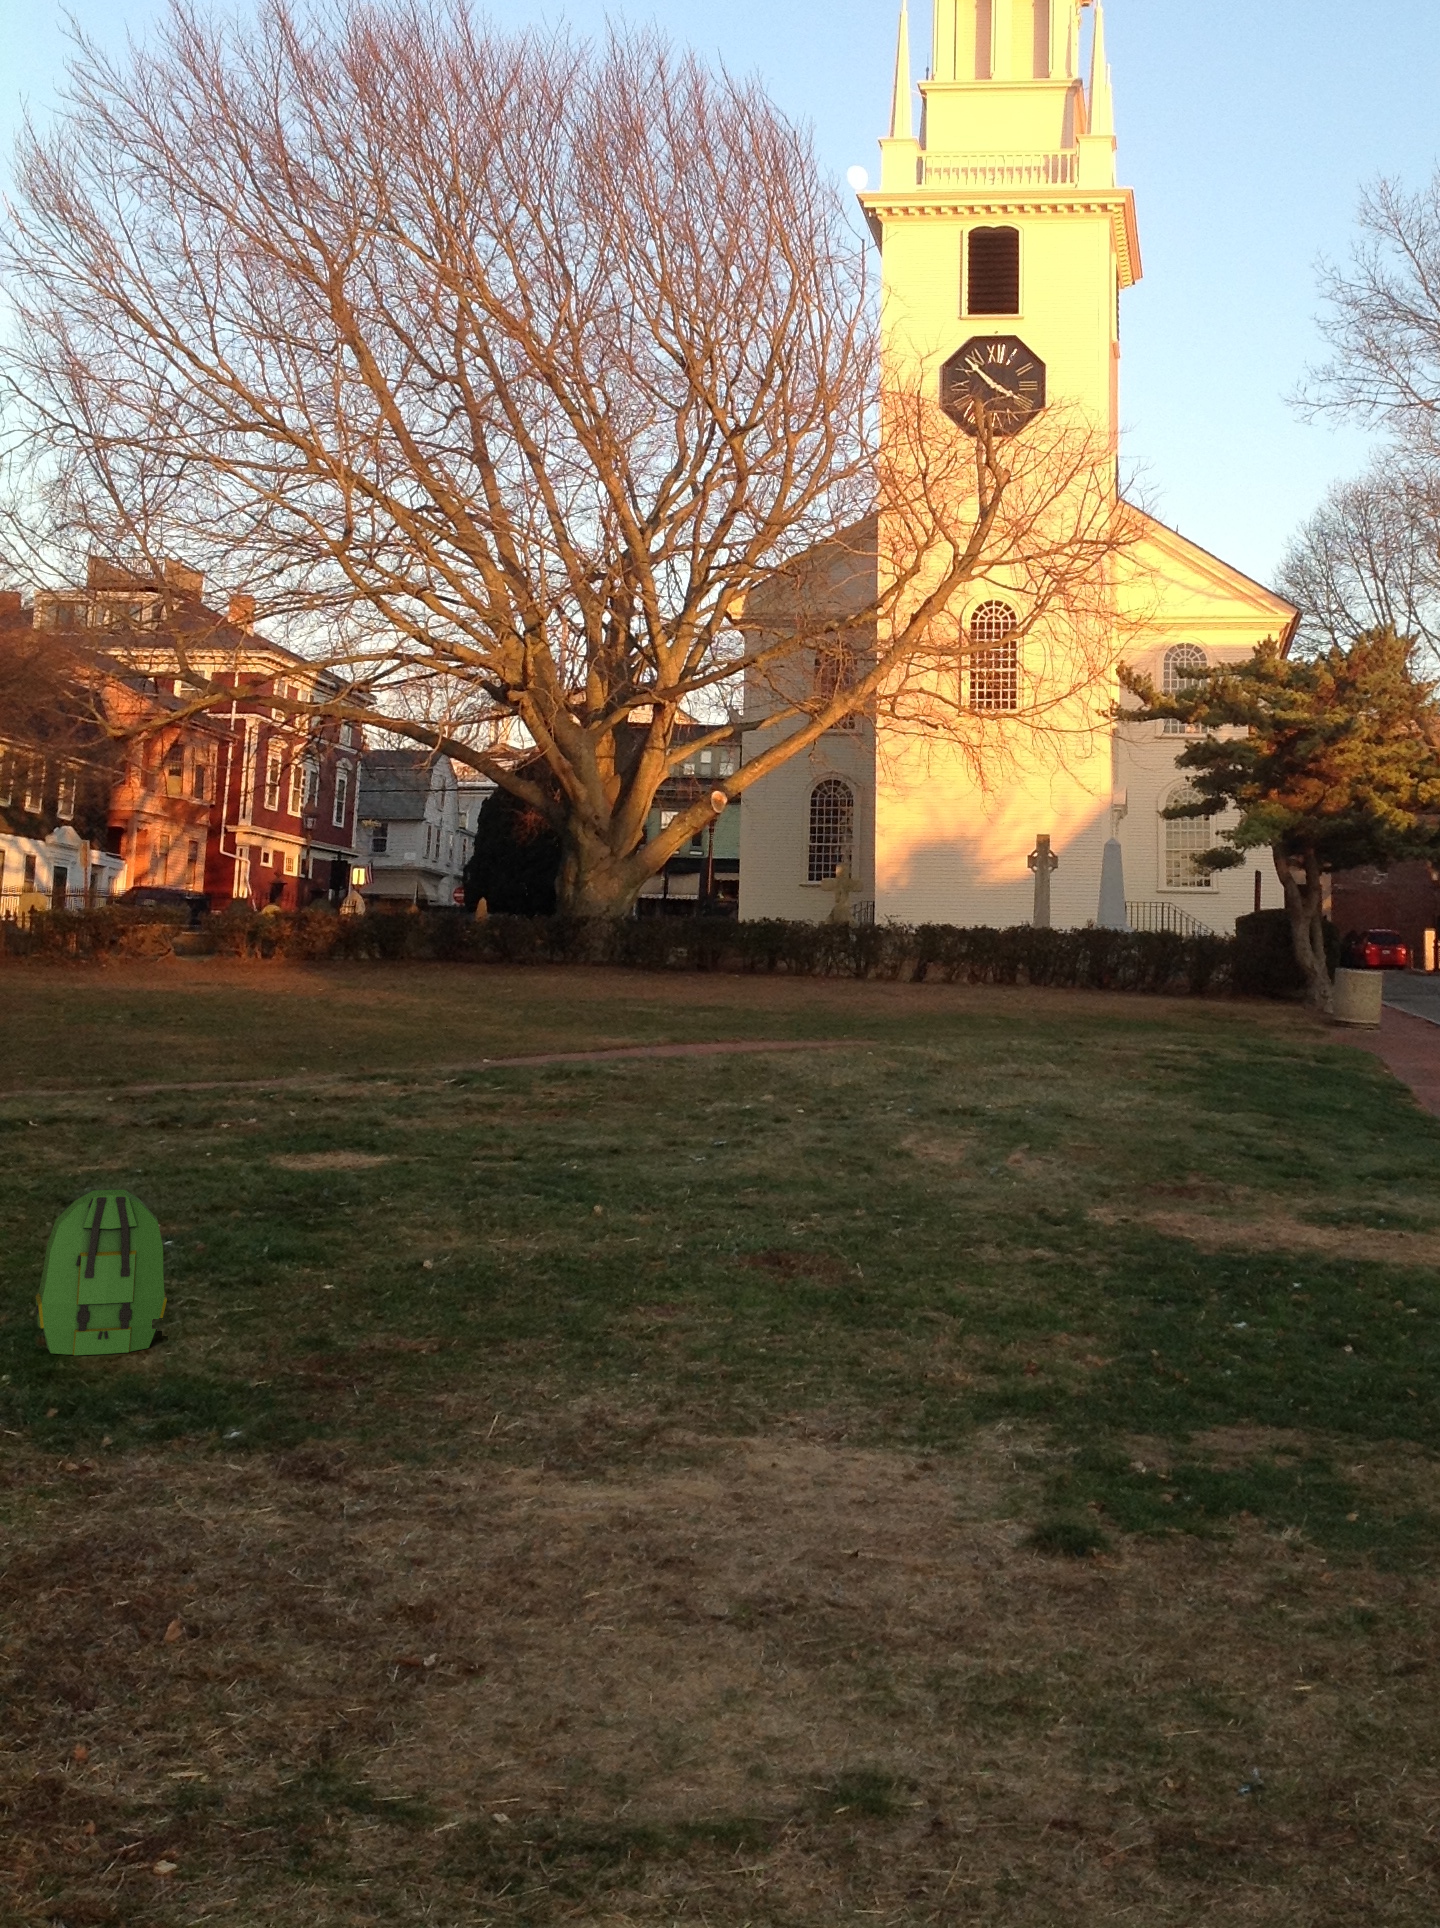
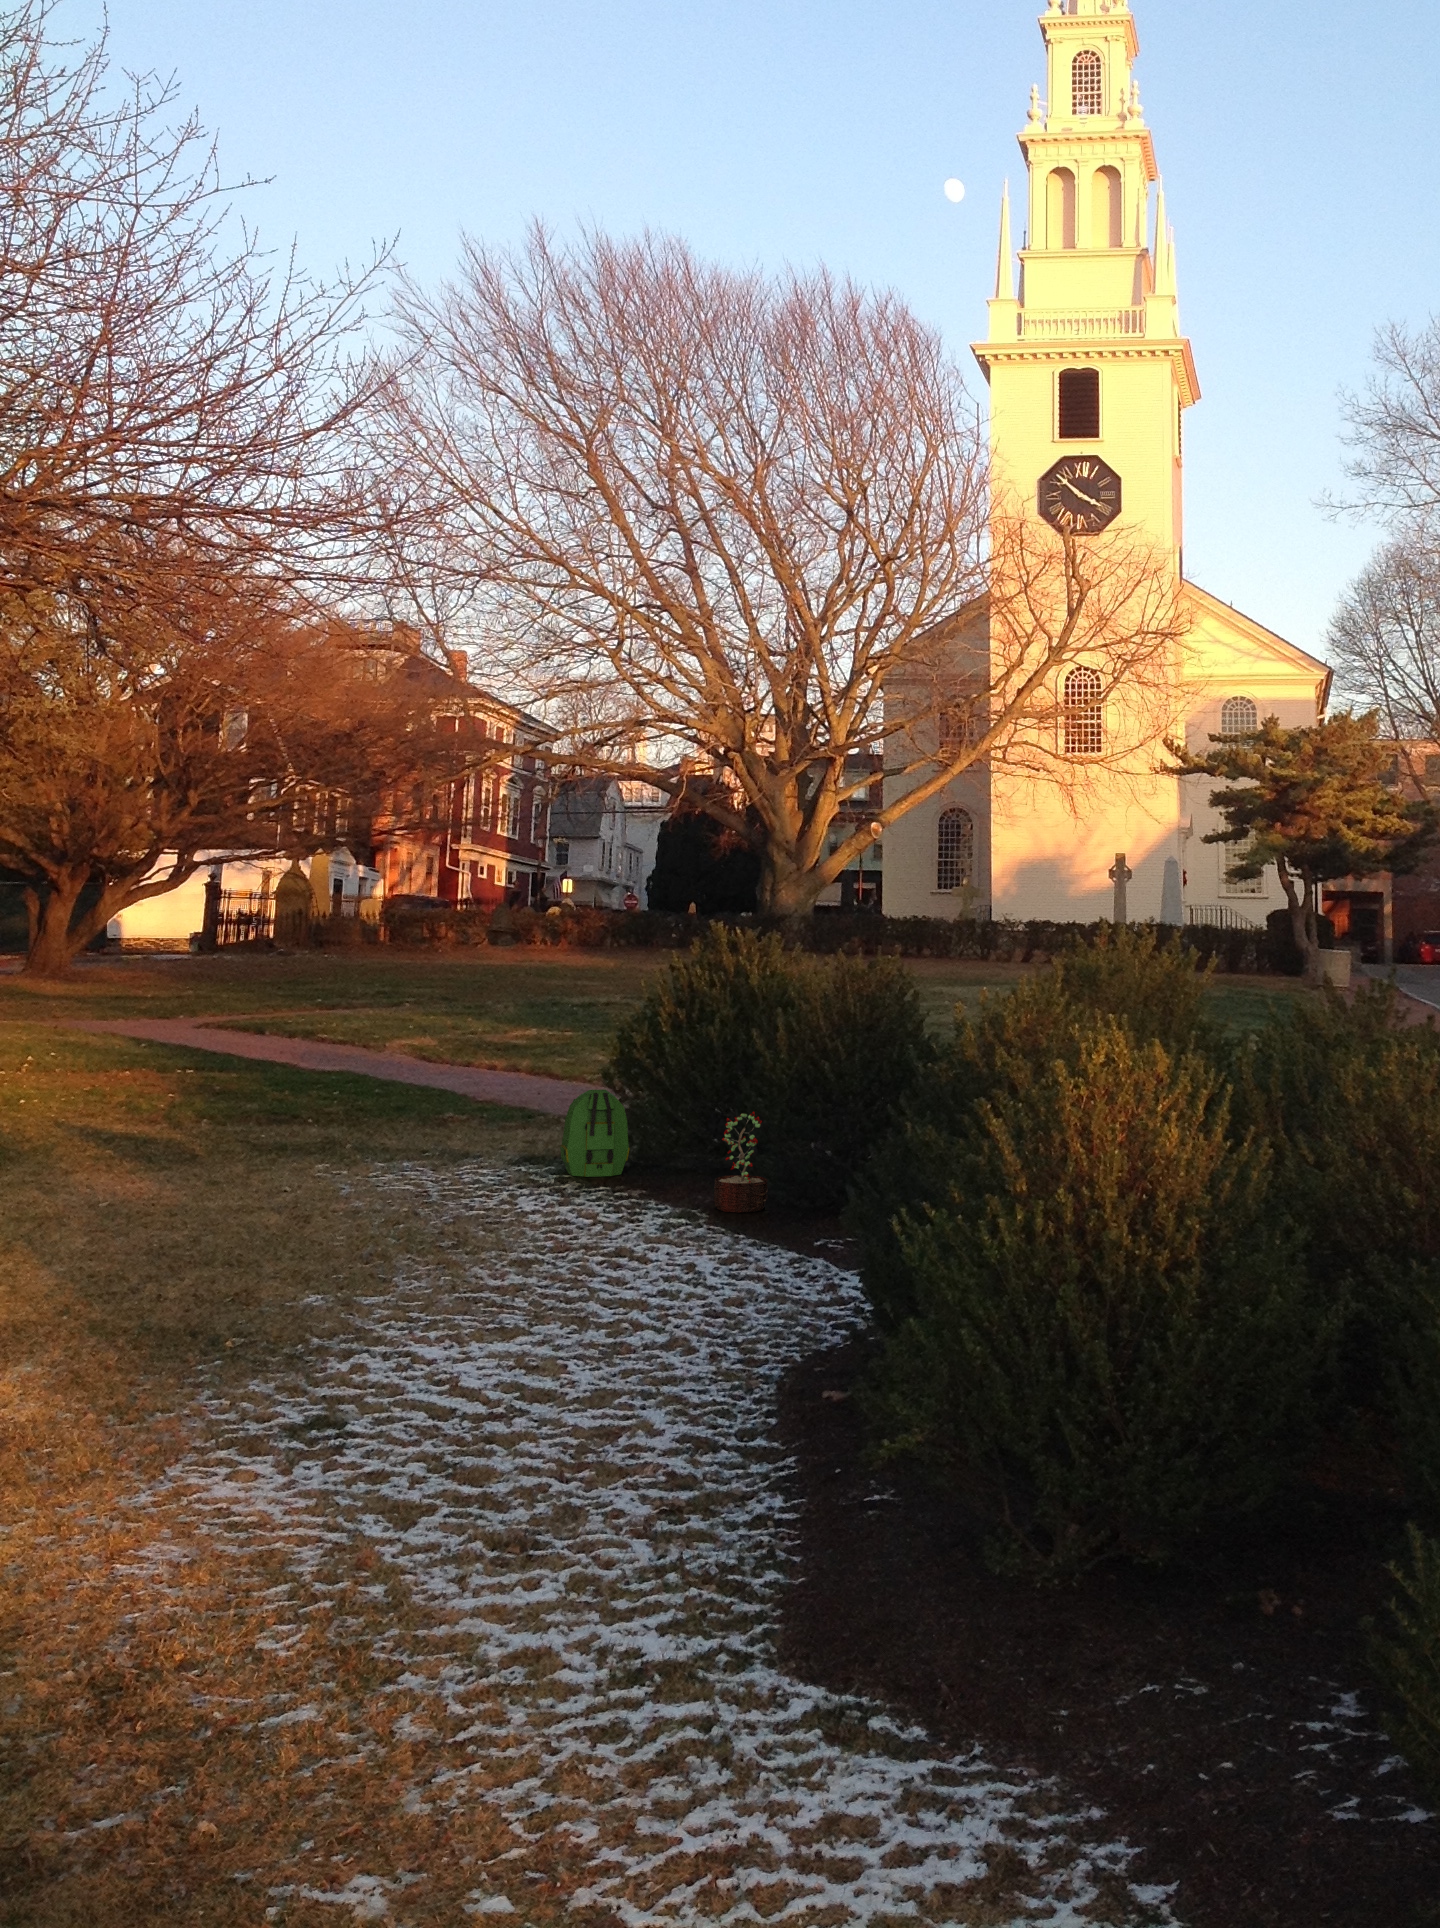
decorative plant: none [281,1242,394,1446] -> present [714,1112,768,1213]

